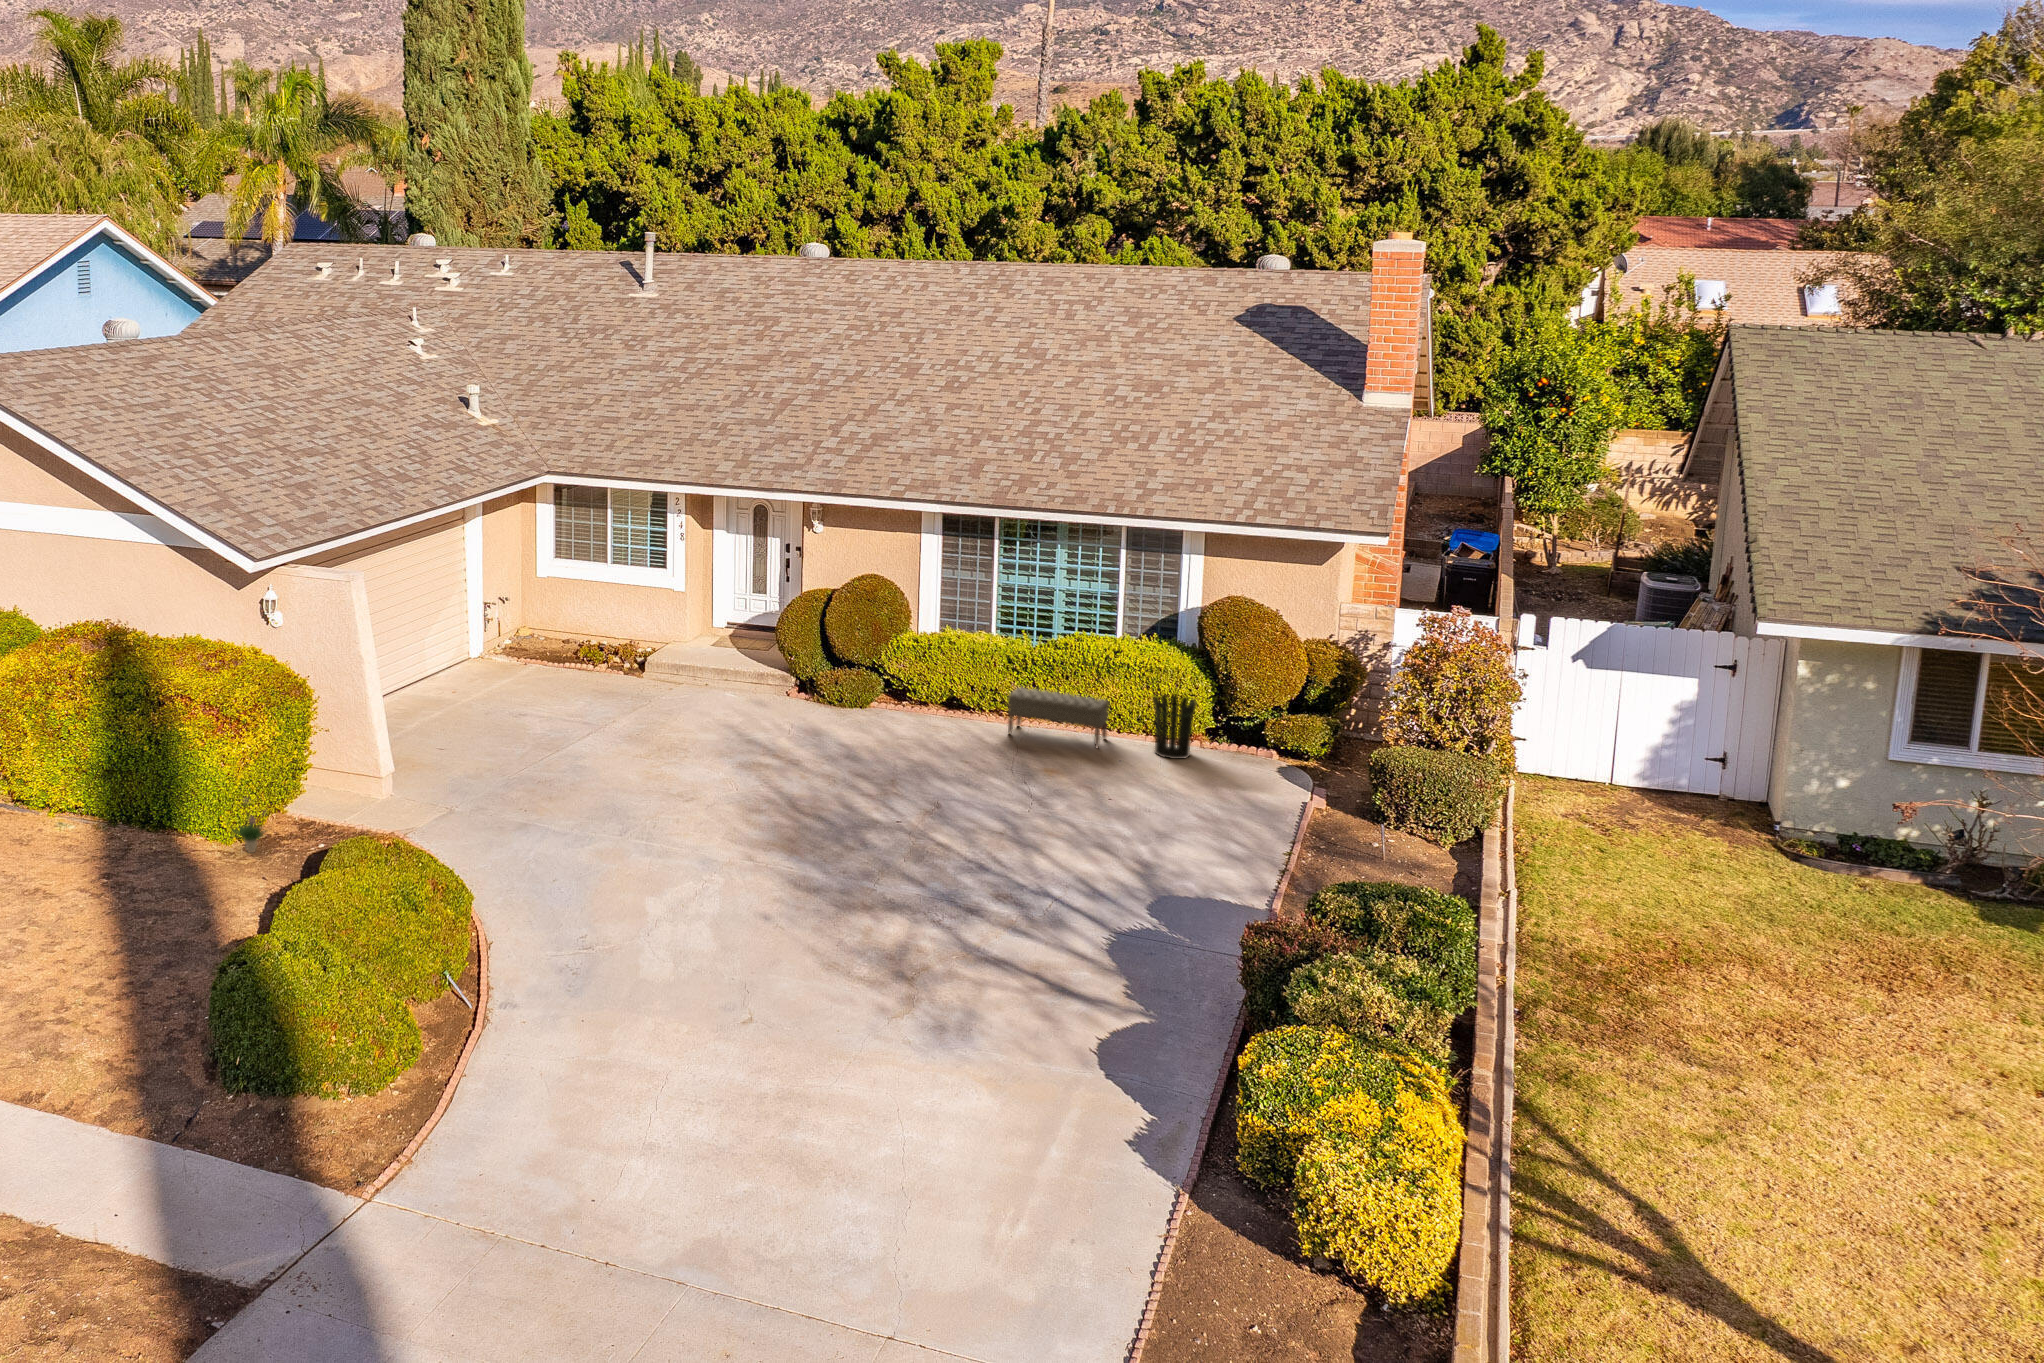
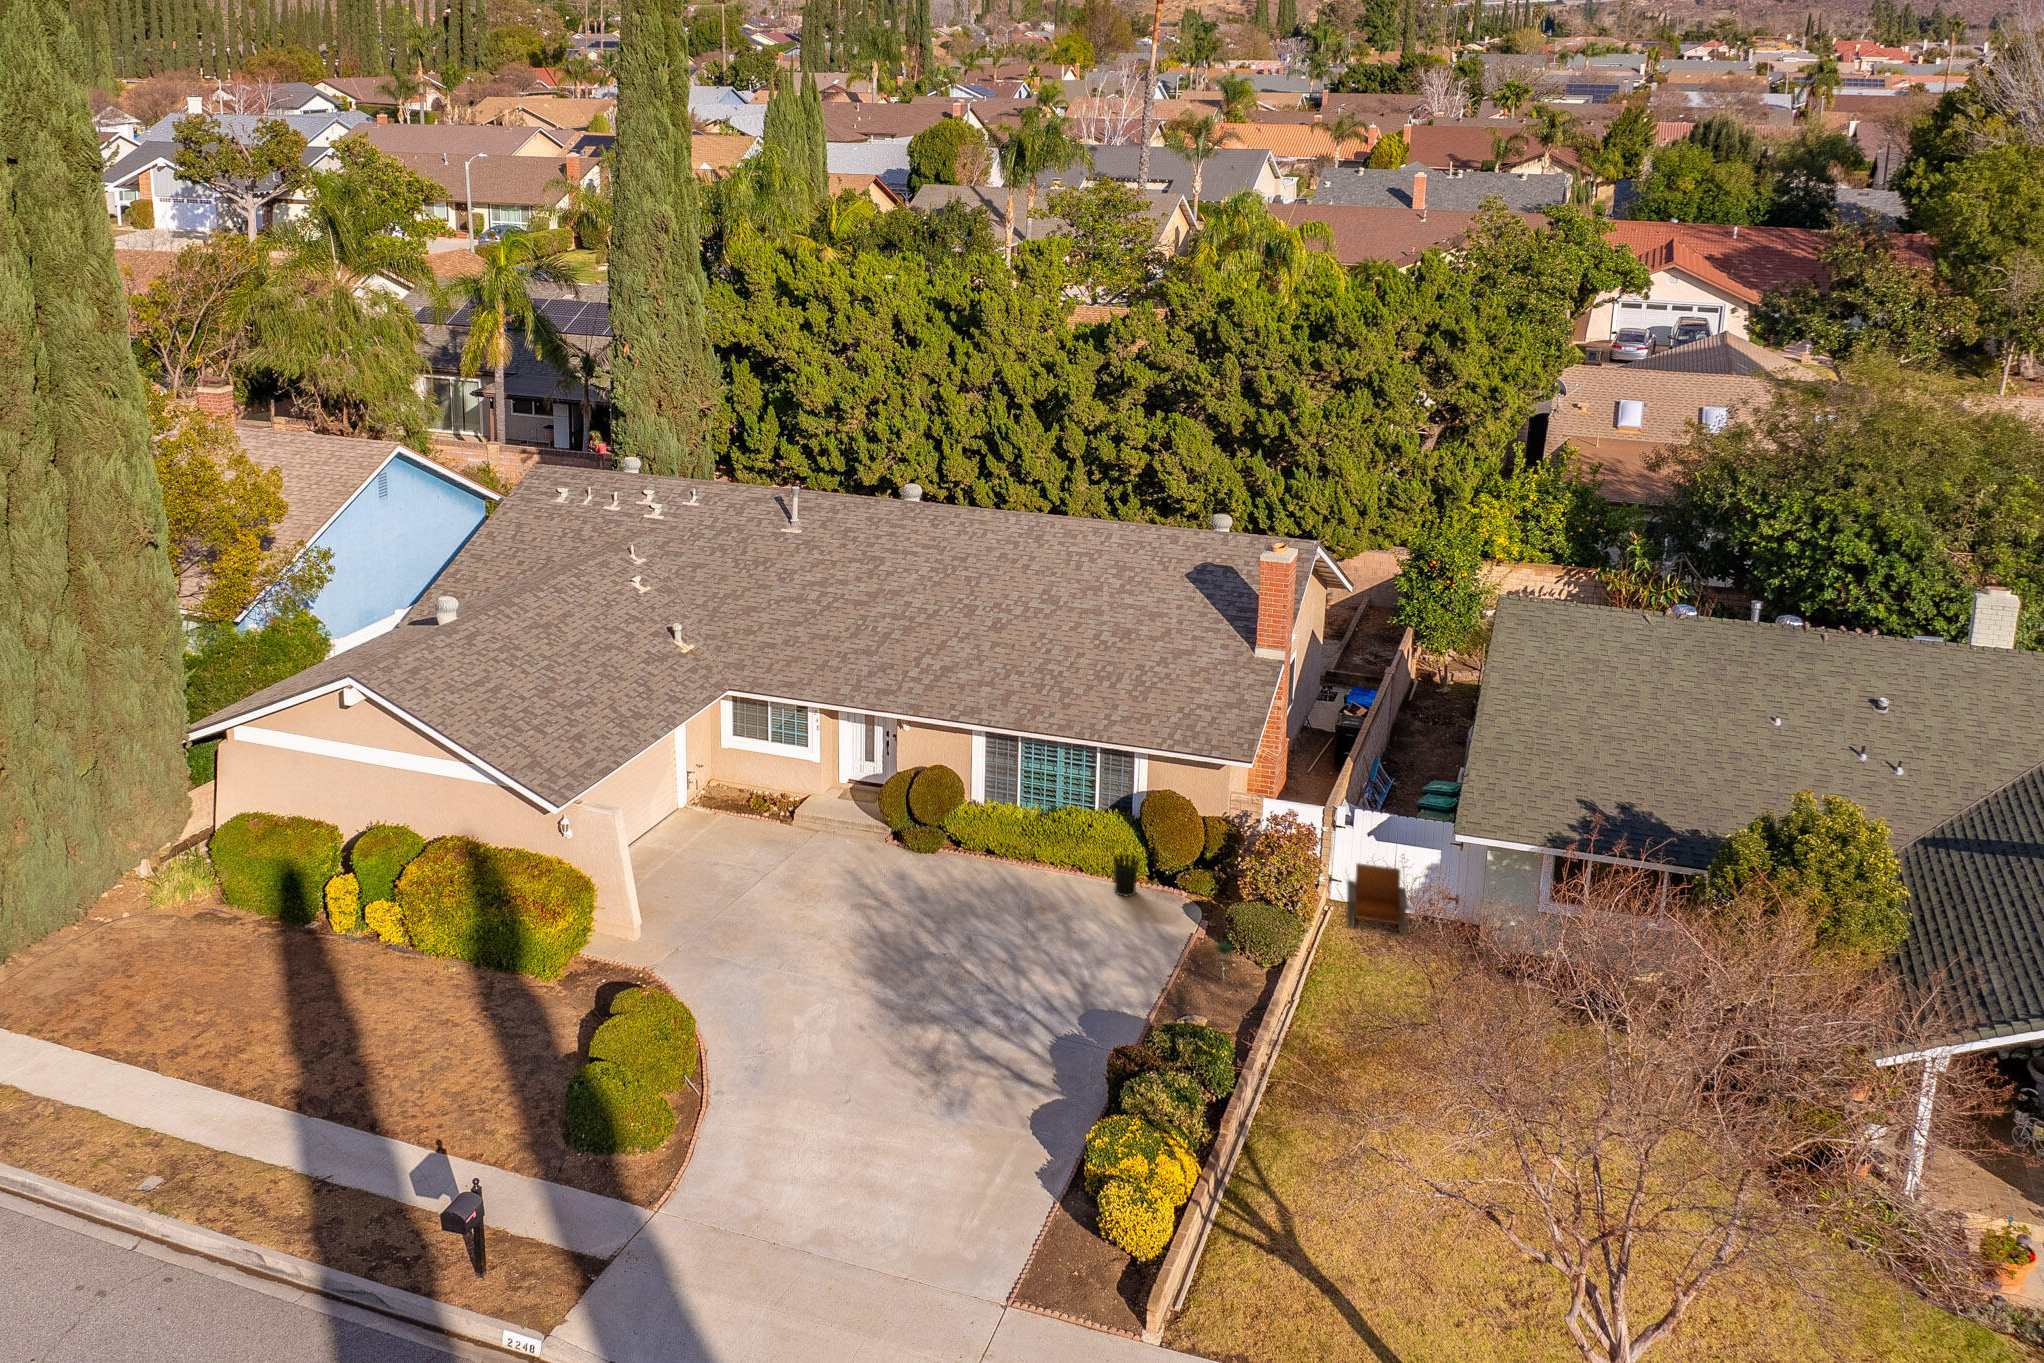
bench: present [1007,687,1109,748] -> none [1025,844,1089,888]
lounge chair: none [1535,707,1660,816] -> present [1346,863,1409,936]
potted plant: present [233,798,266,853] -> present [1214,934,1232,960]

